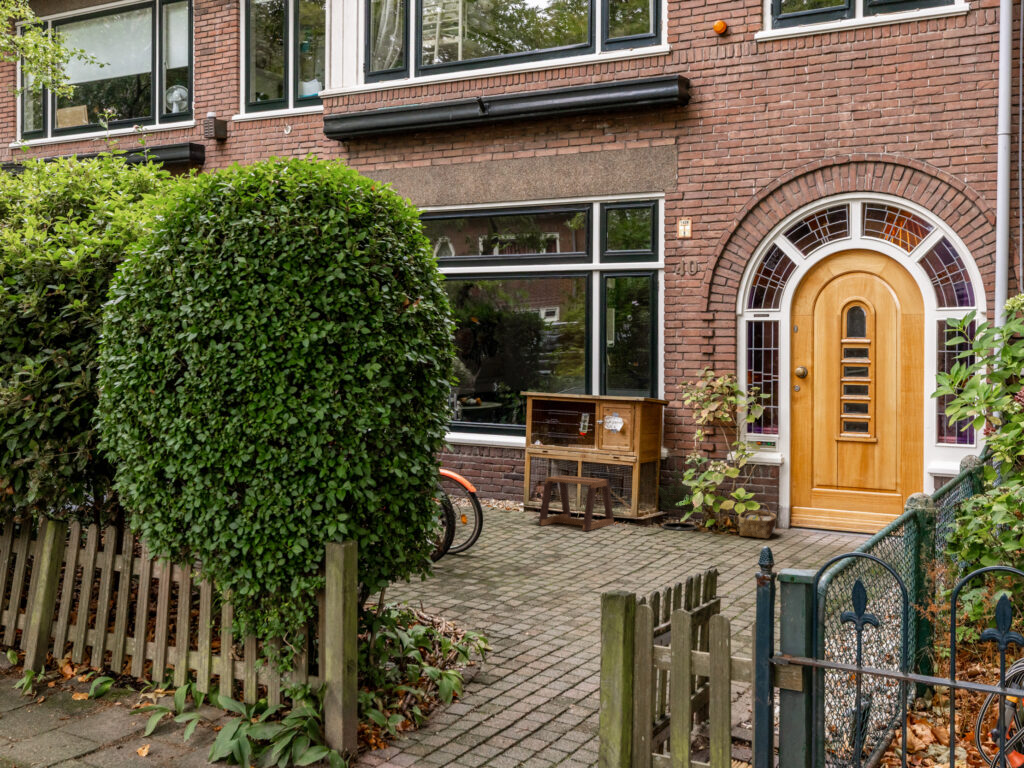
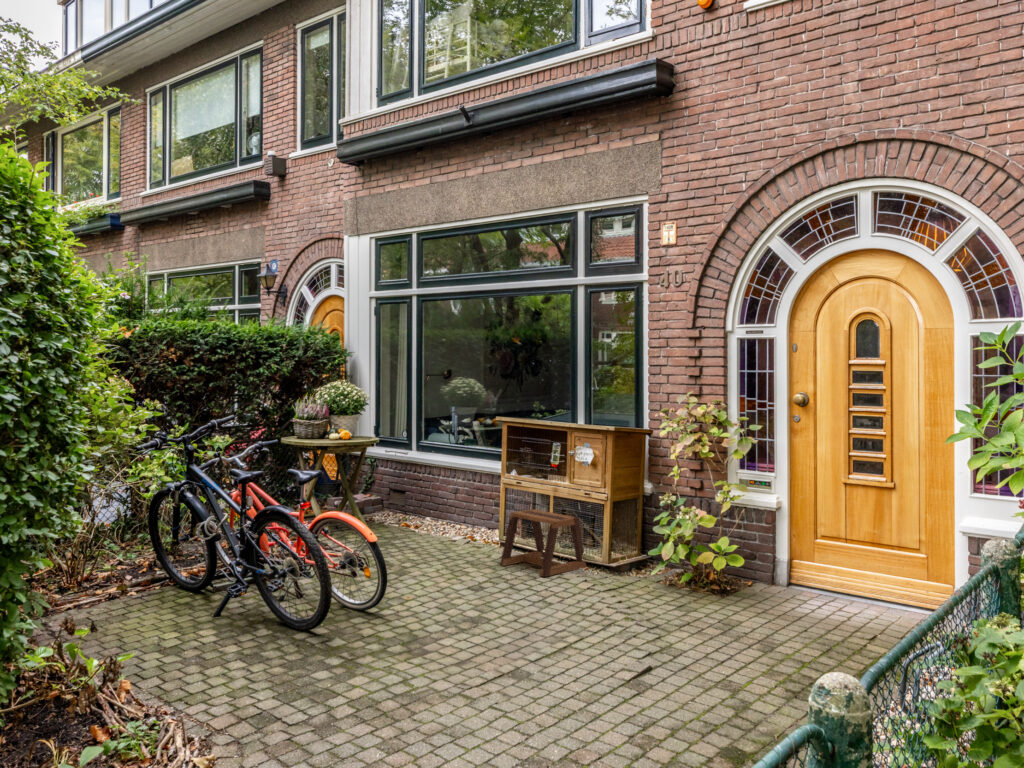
potted tree: present [660,469,697,530] -> none [629,505,679,581]
woven basket: present [738,503,777,539] -> none [717,555,765,601]

